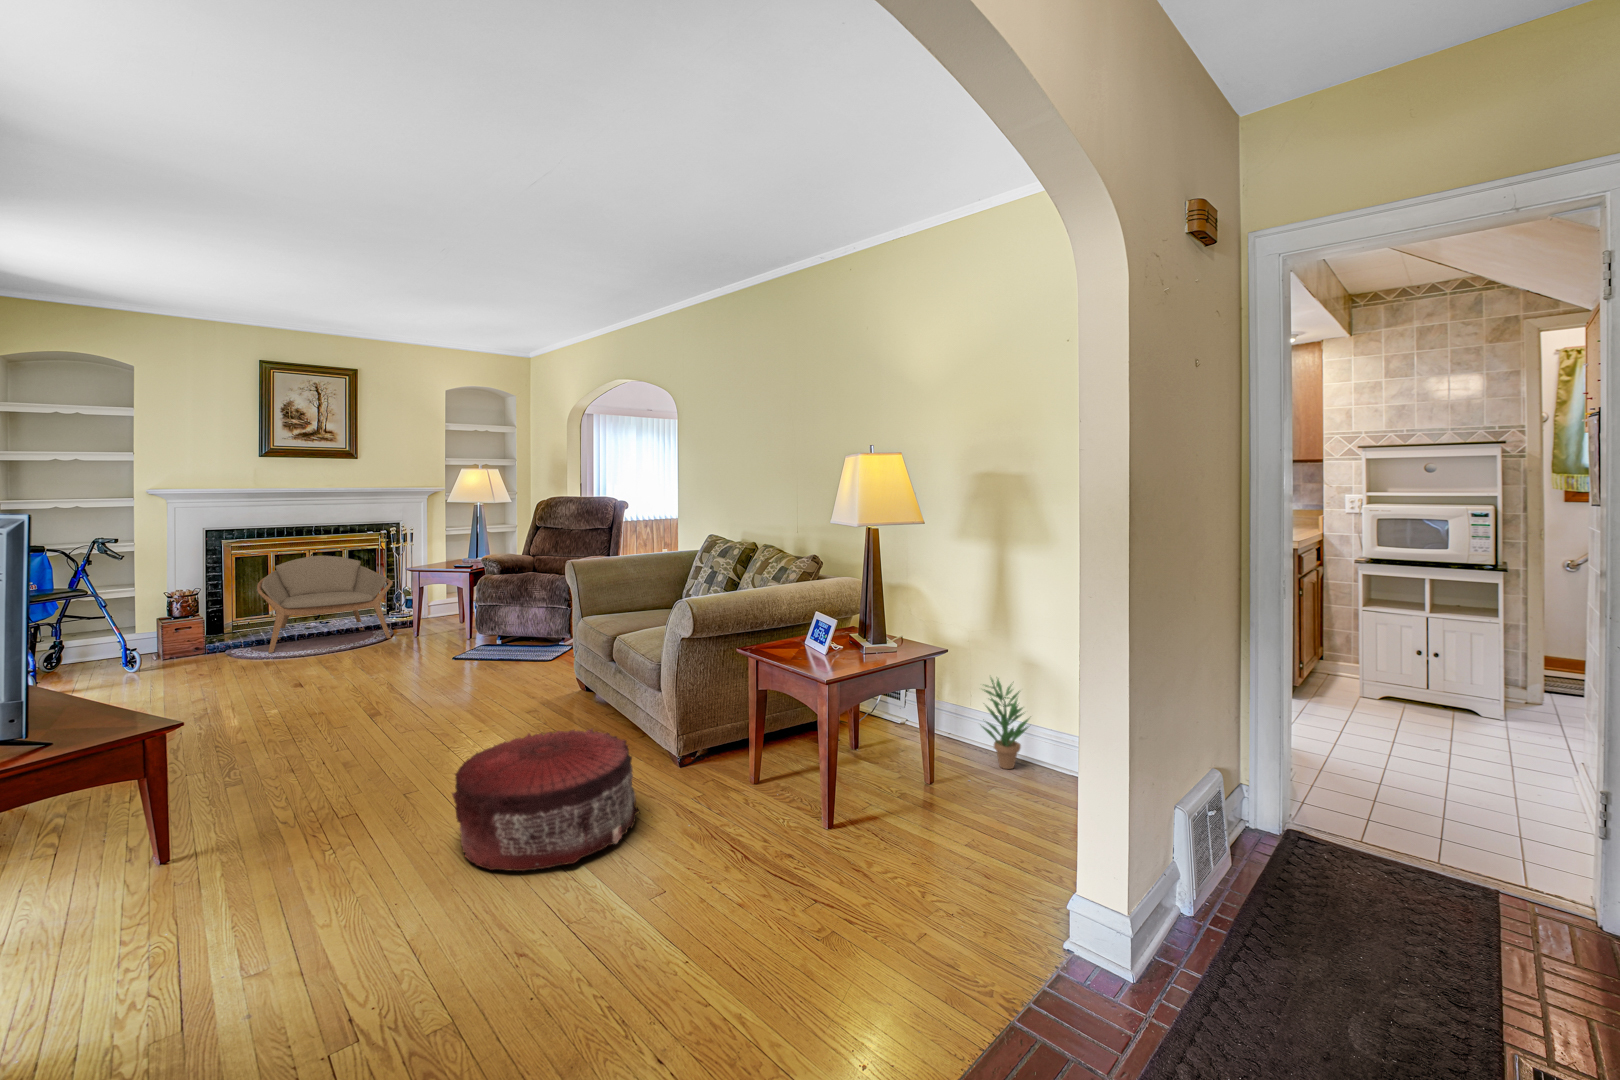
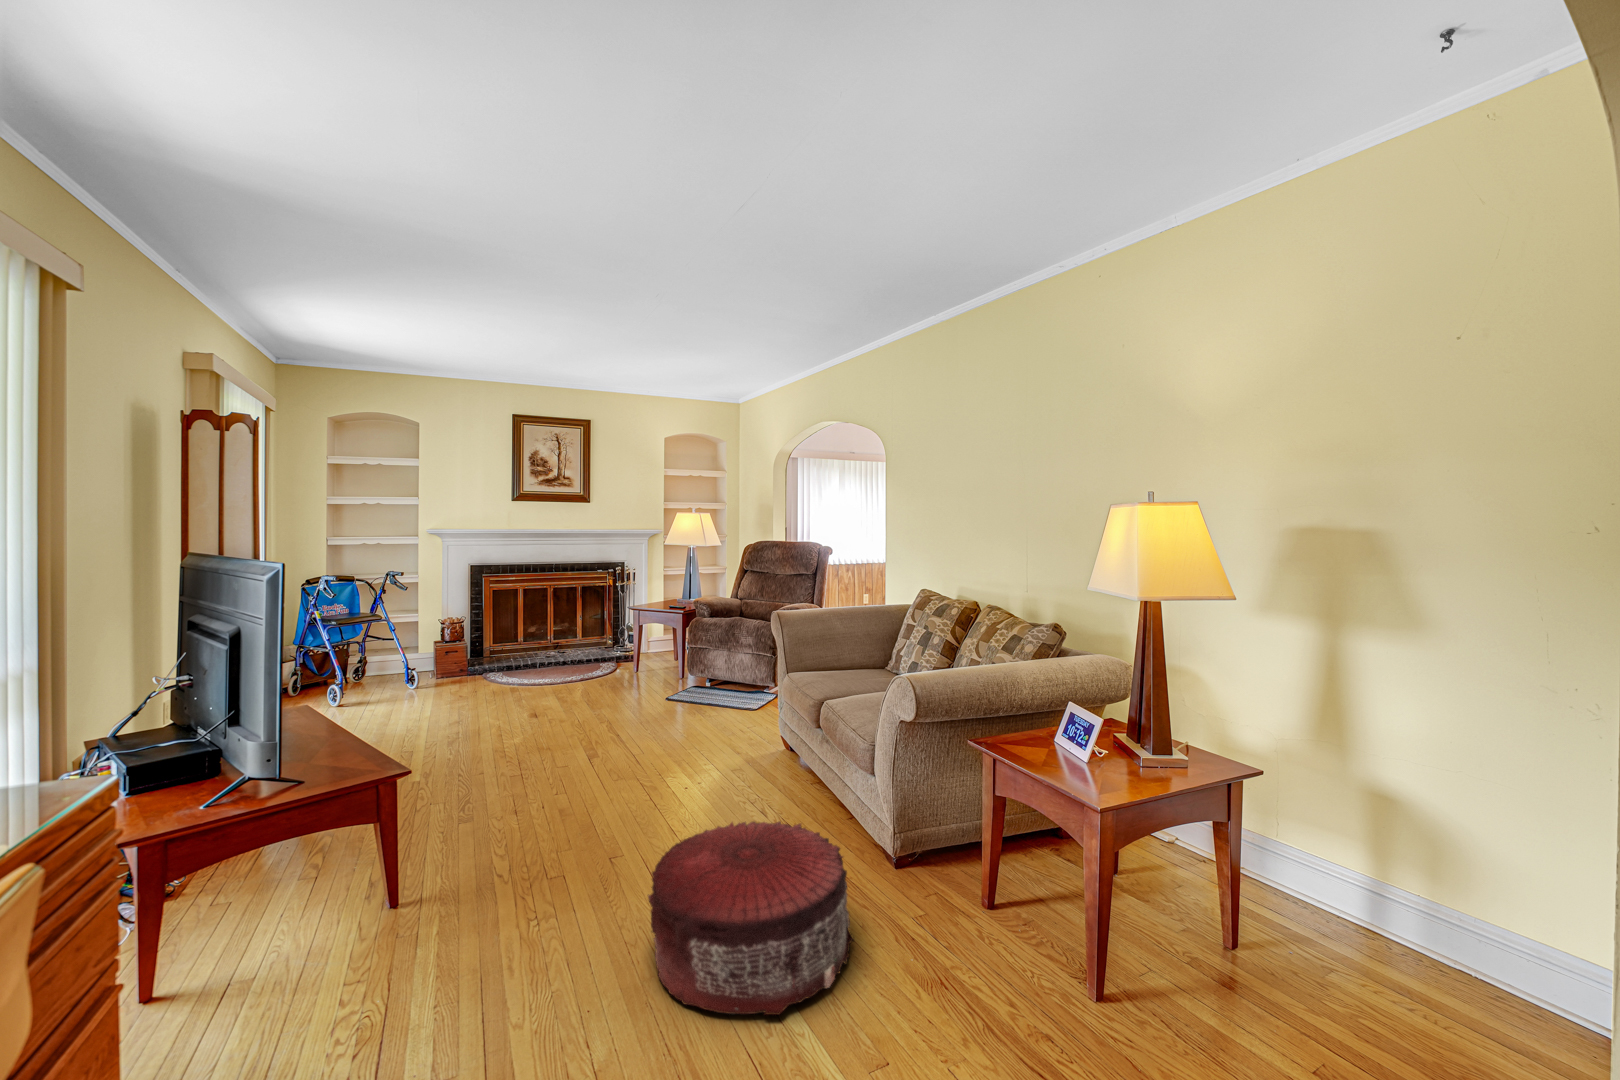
armchair: present [257,556,393,653] -> none [508,591,617,679]
potted plant: present [982,678,1029,769] -> none [1296,802,1384,939]

